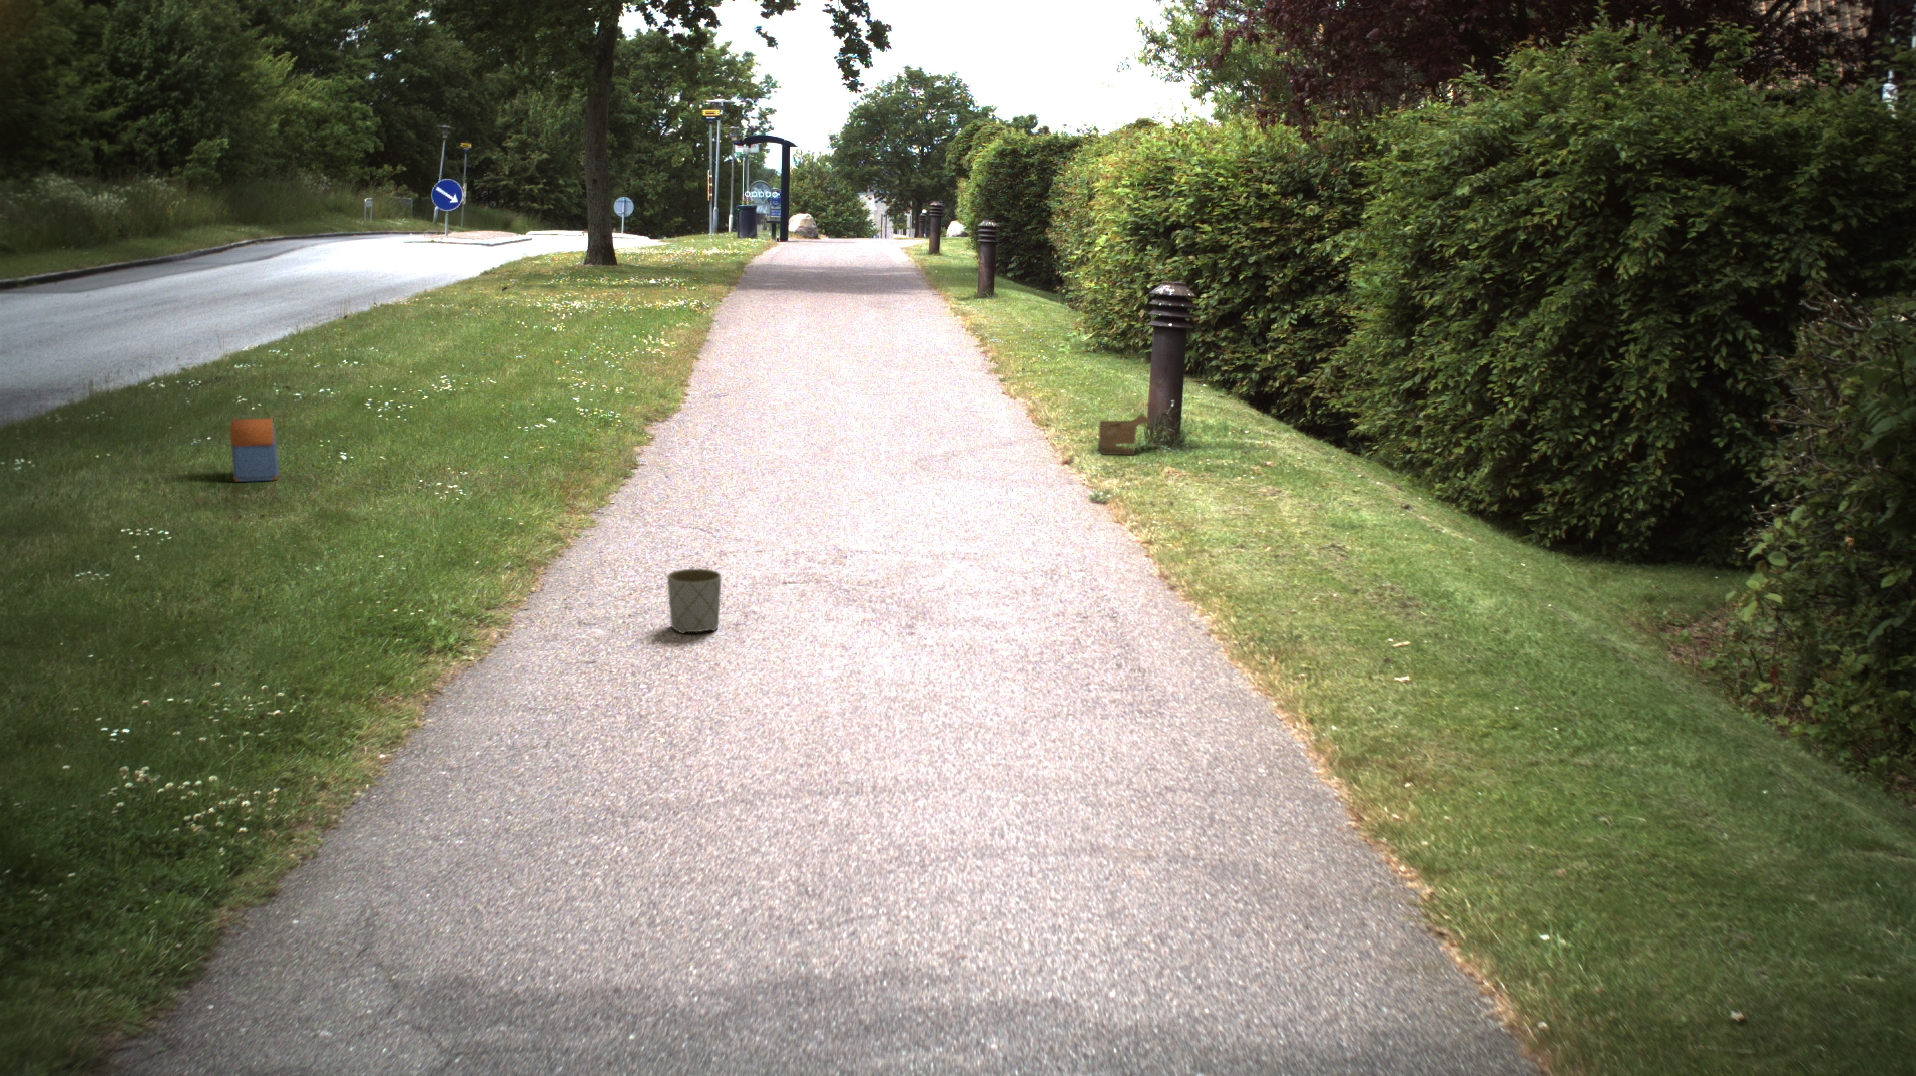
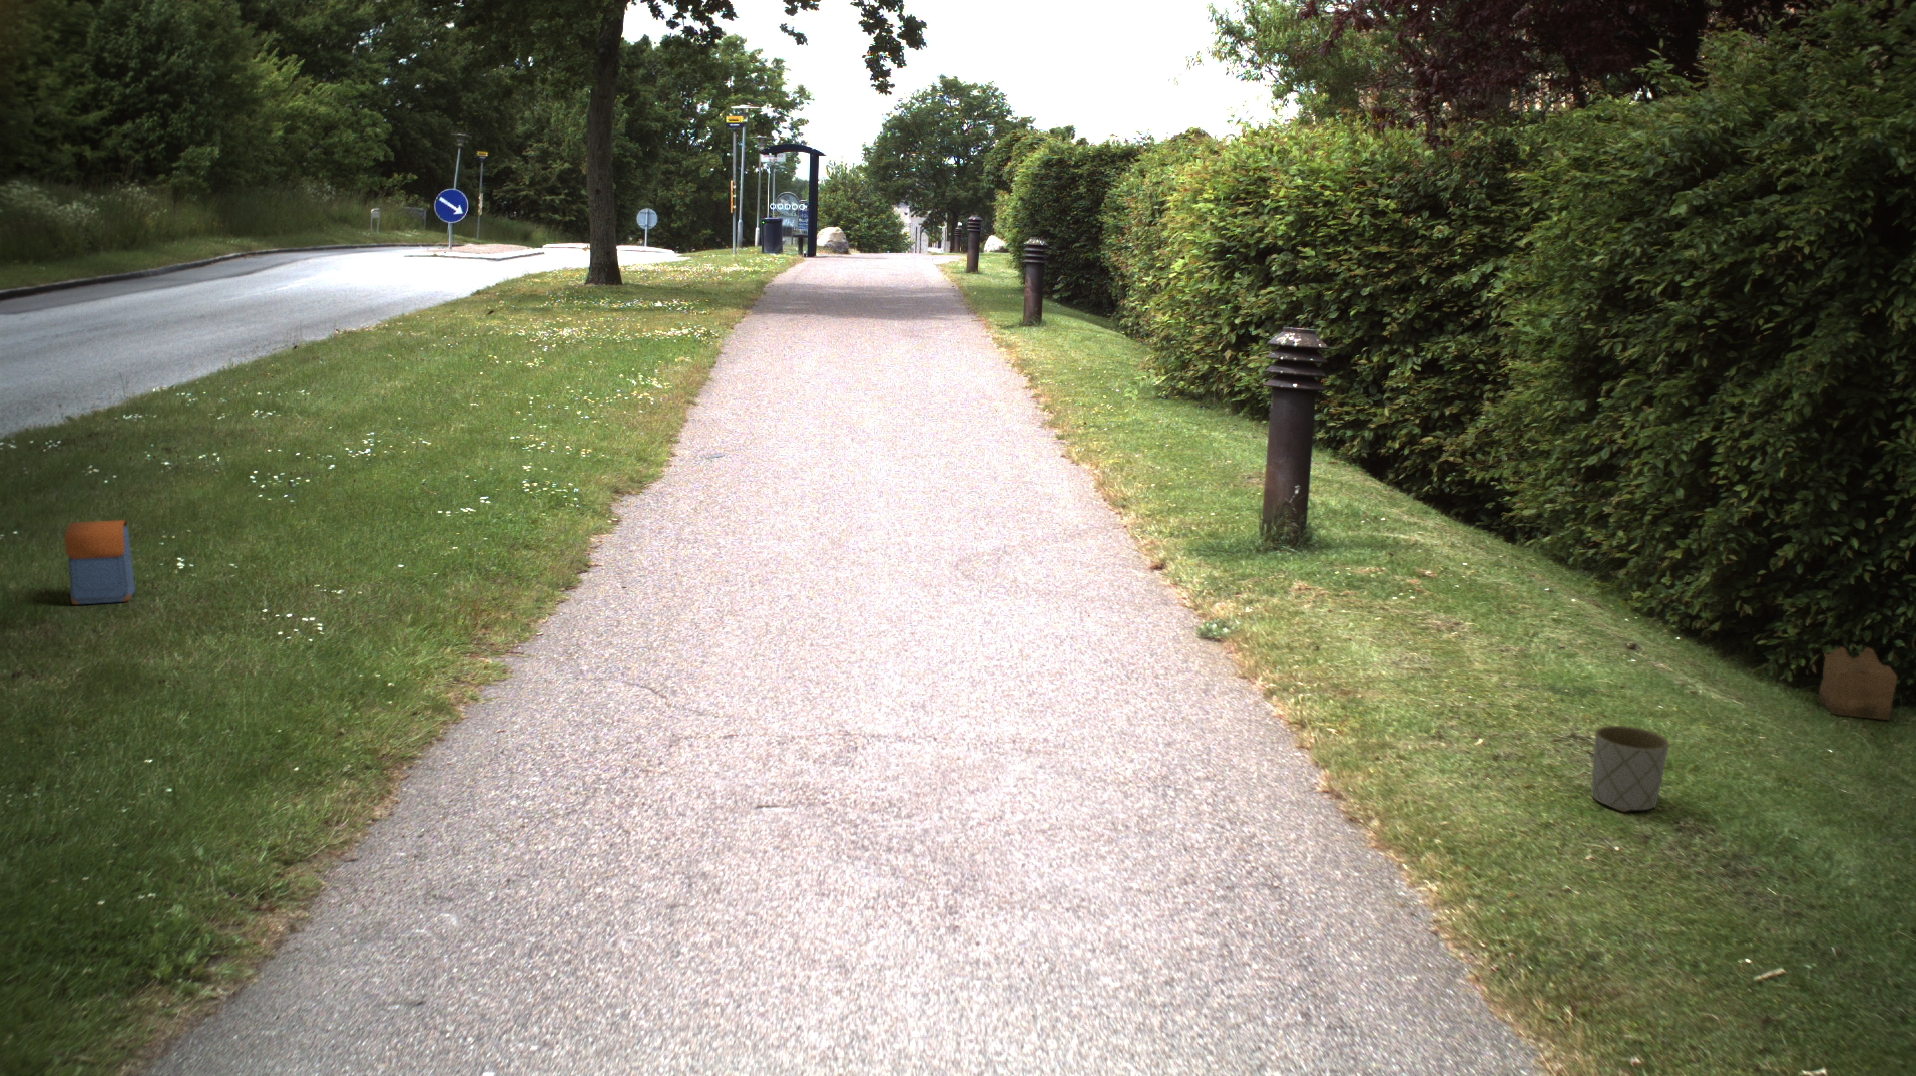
cardboard box: present [1098,414,1150,455] -> present [1819,647,1897,720]
planter: present [667,569,721,633] -> present [1591,726,1669,812]

